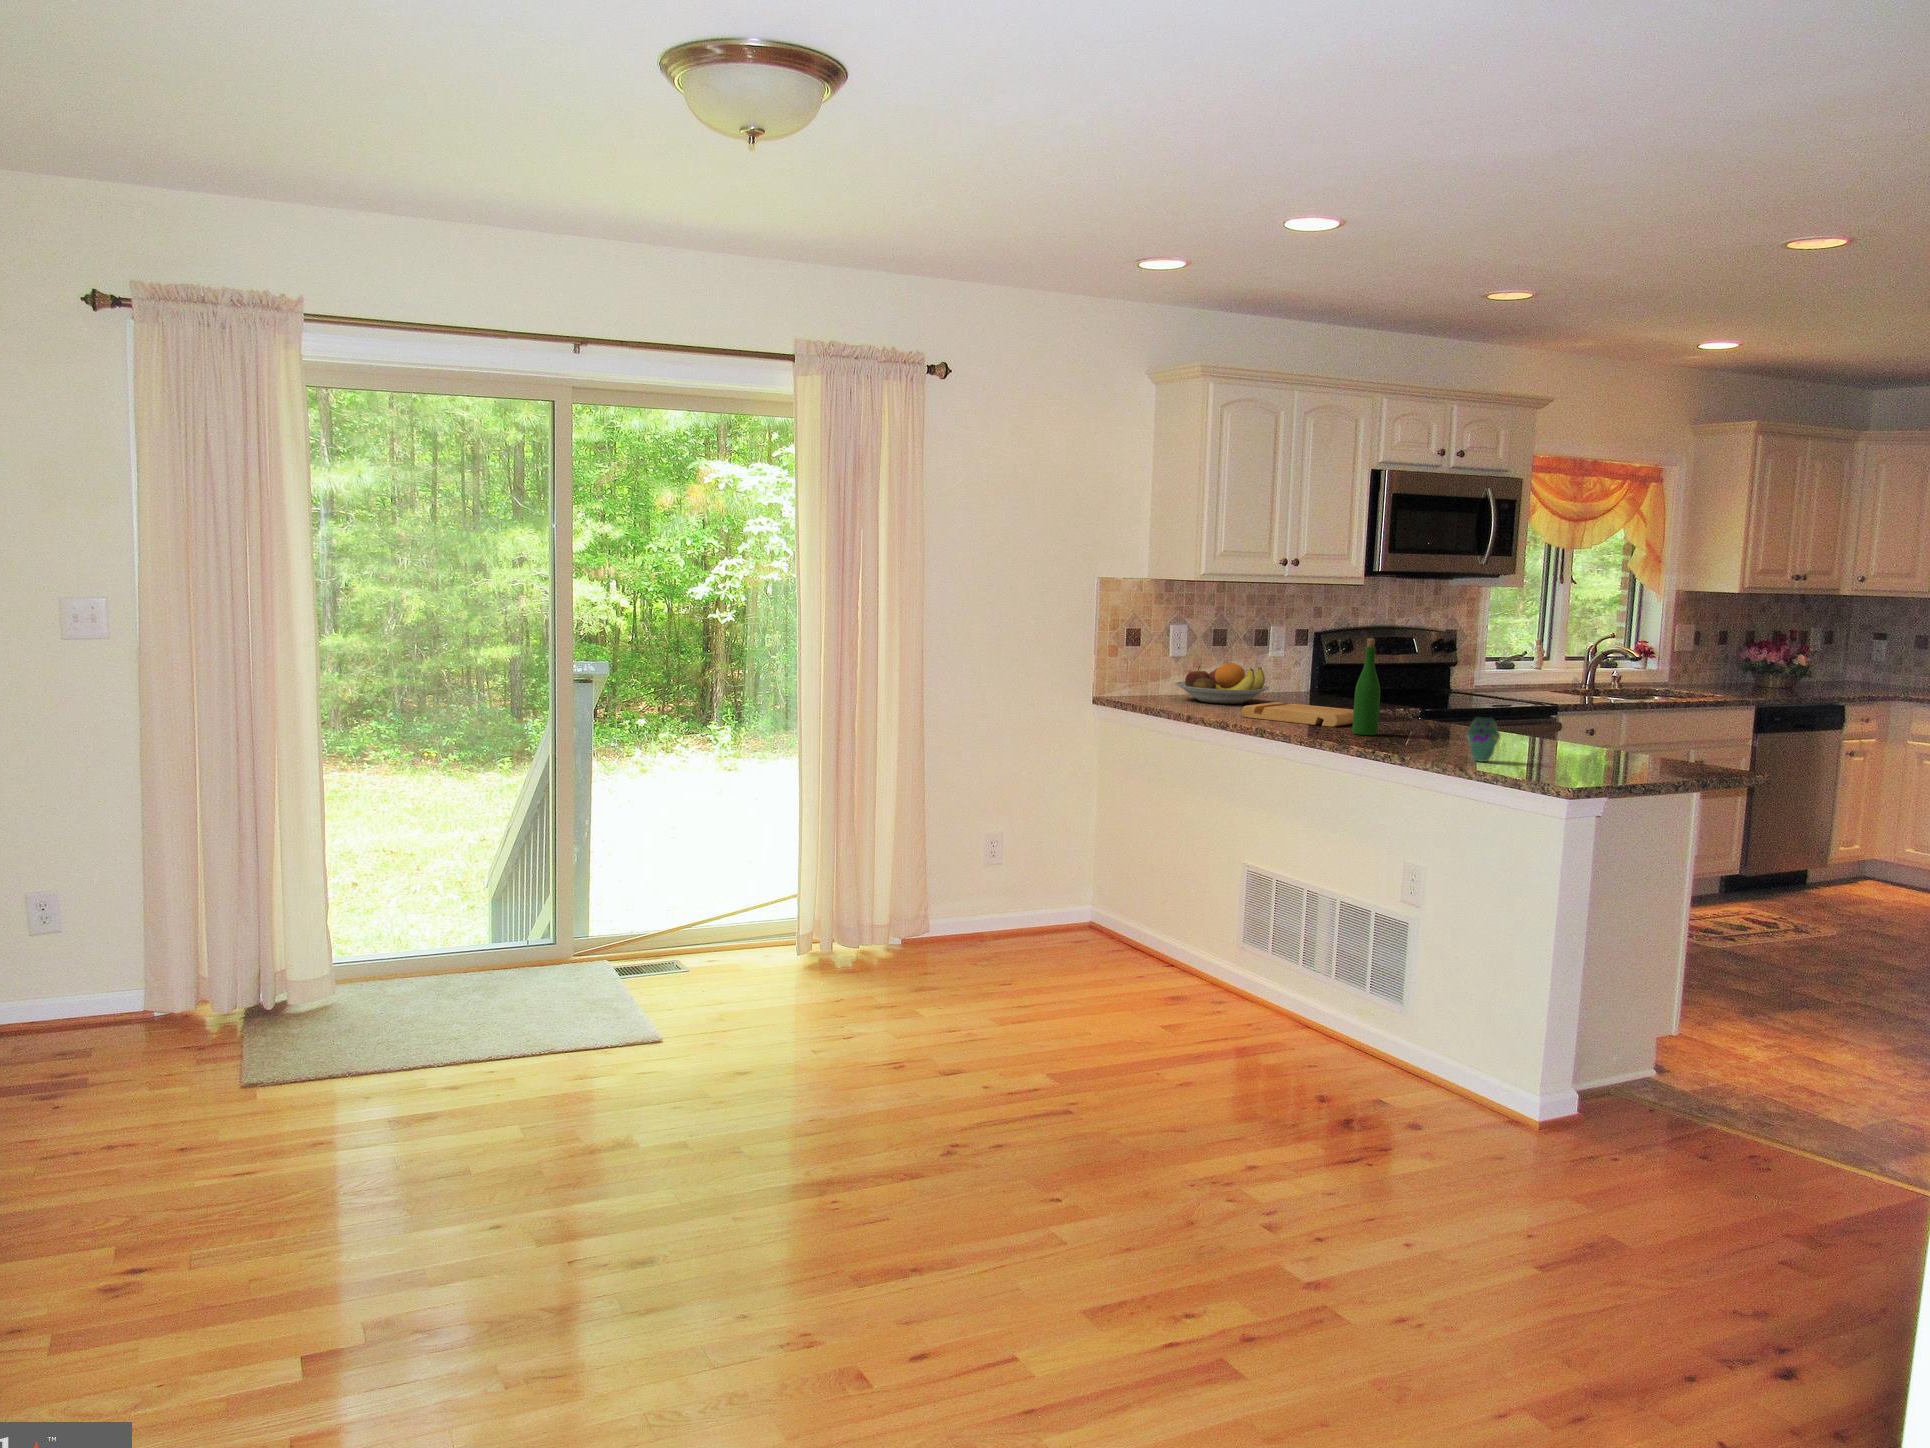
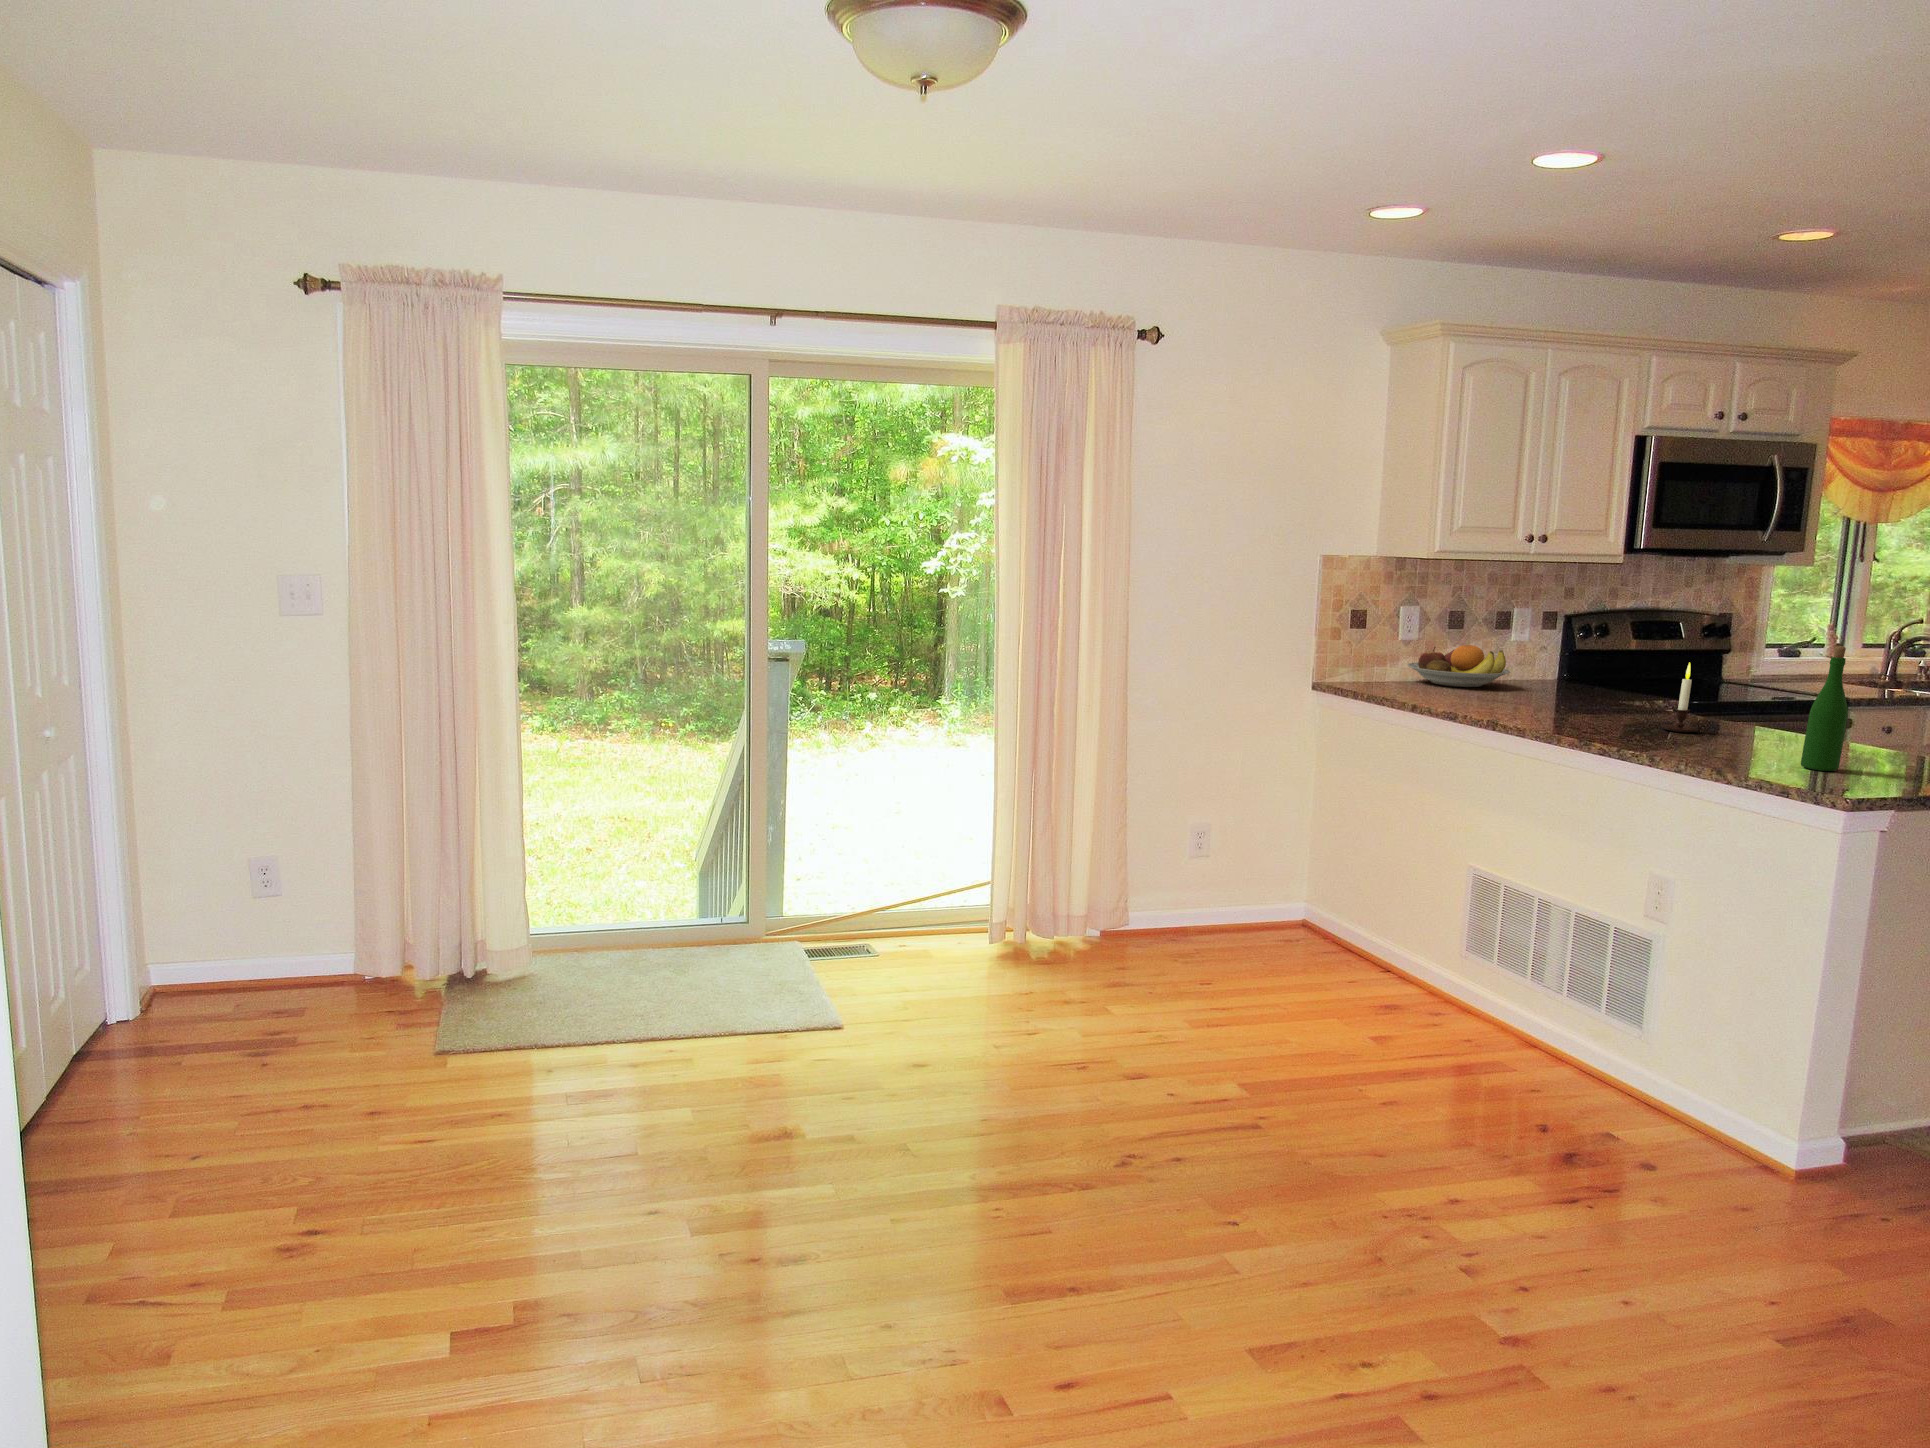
wine bottle: present [1352,638,1380,735] -> present [1801,646,1848,771]
candle: none [1403,672,1443,736] -> present [1662,662,1709,732]
cutting board: present [1242,702,1354,727] -> none [1477,688,1618,717]
vase: present [1467,716,1500,762] -> none [1738,716,1780,767]

